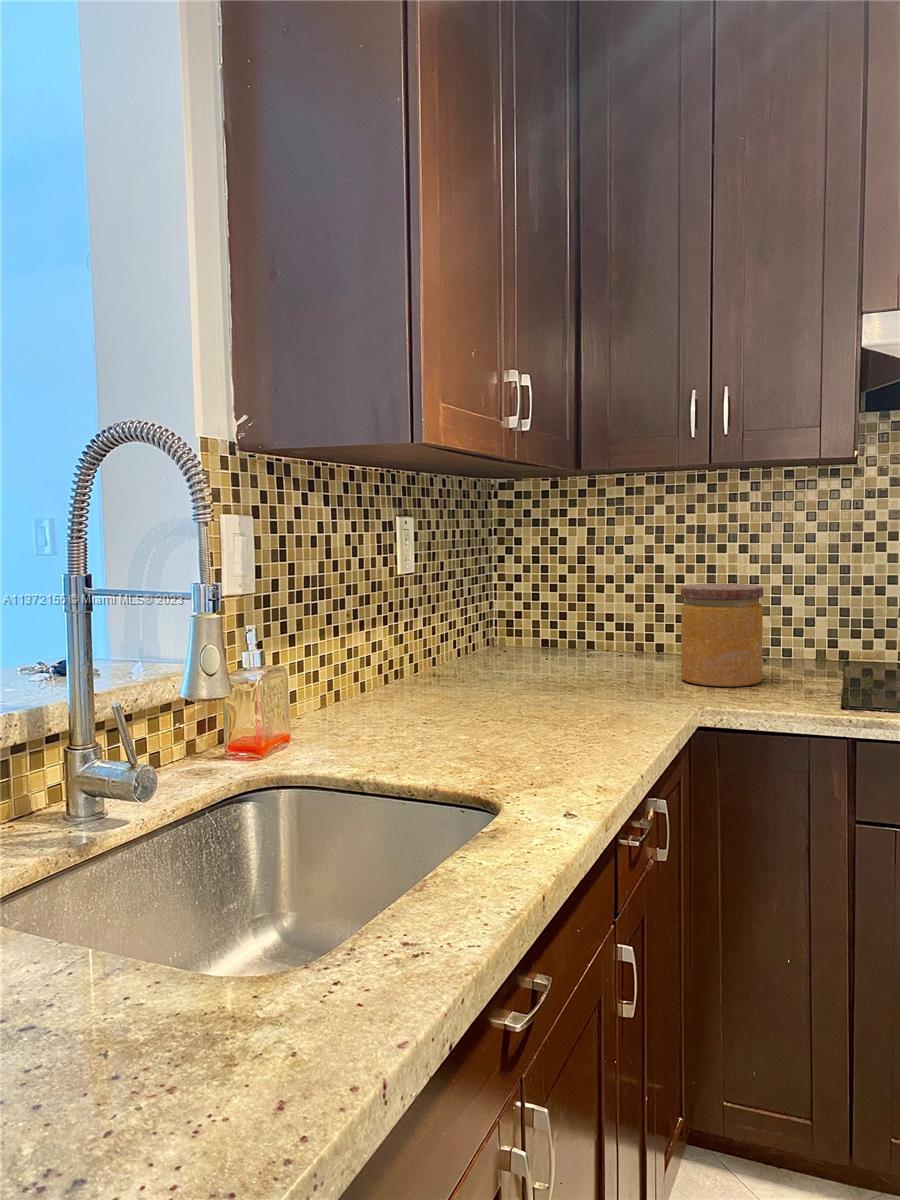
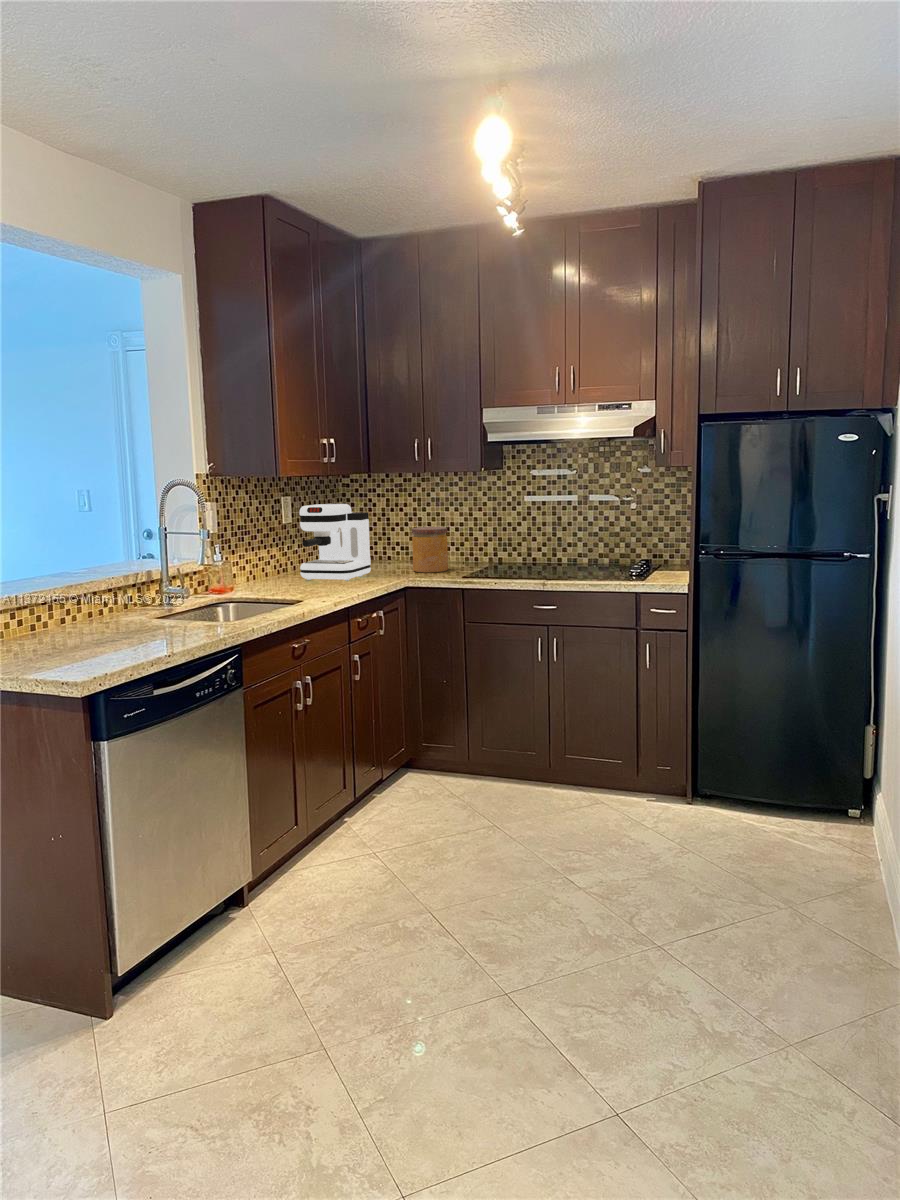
coffee maker: none [445,530,598,710] -> present [300,504,371,581]

